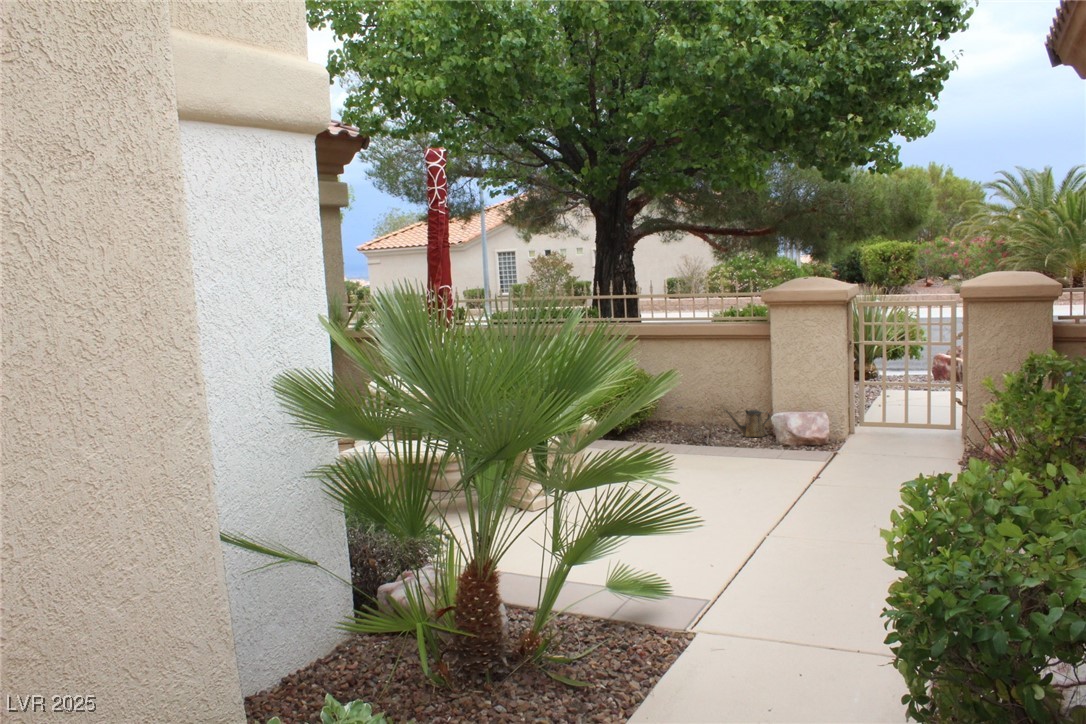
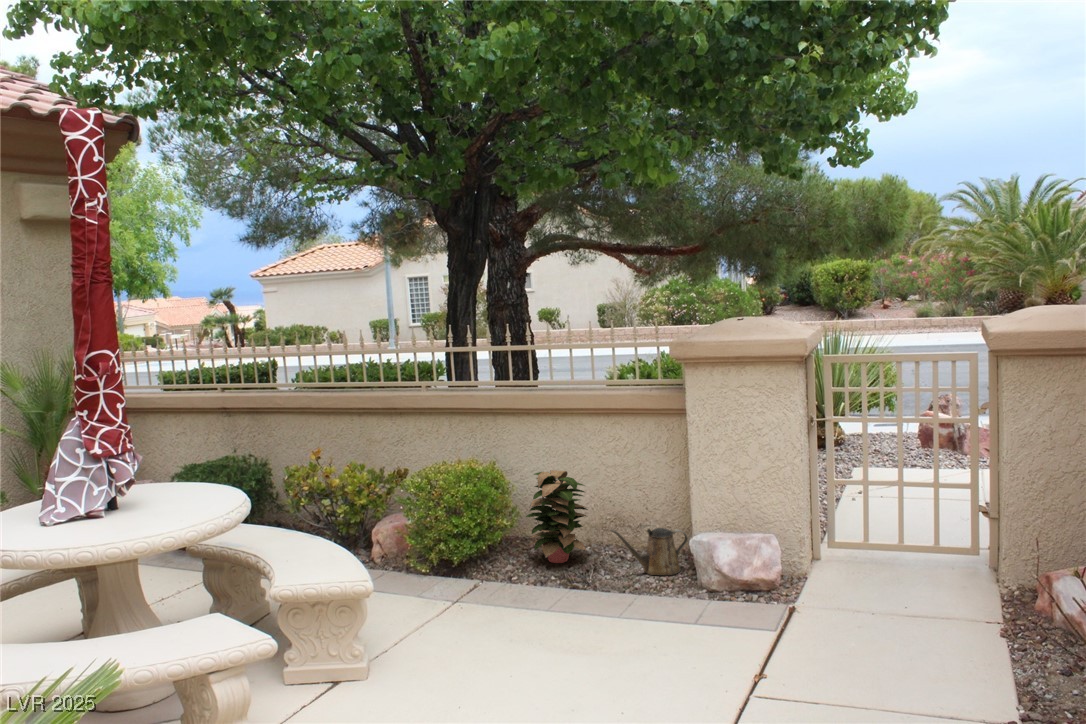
decorative plant: none [666,376,707,433] -> present [526,470,588,563]

